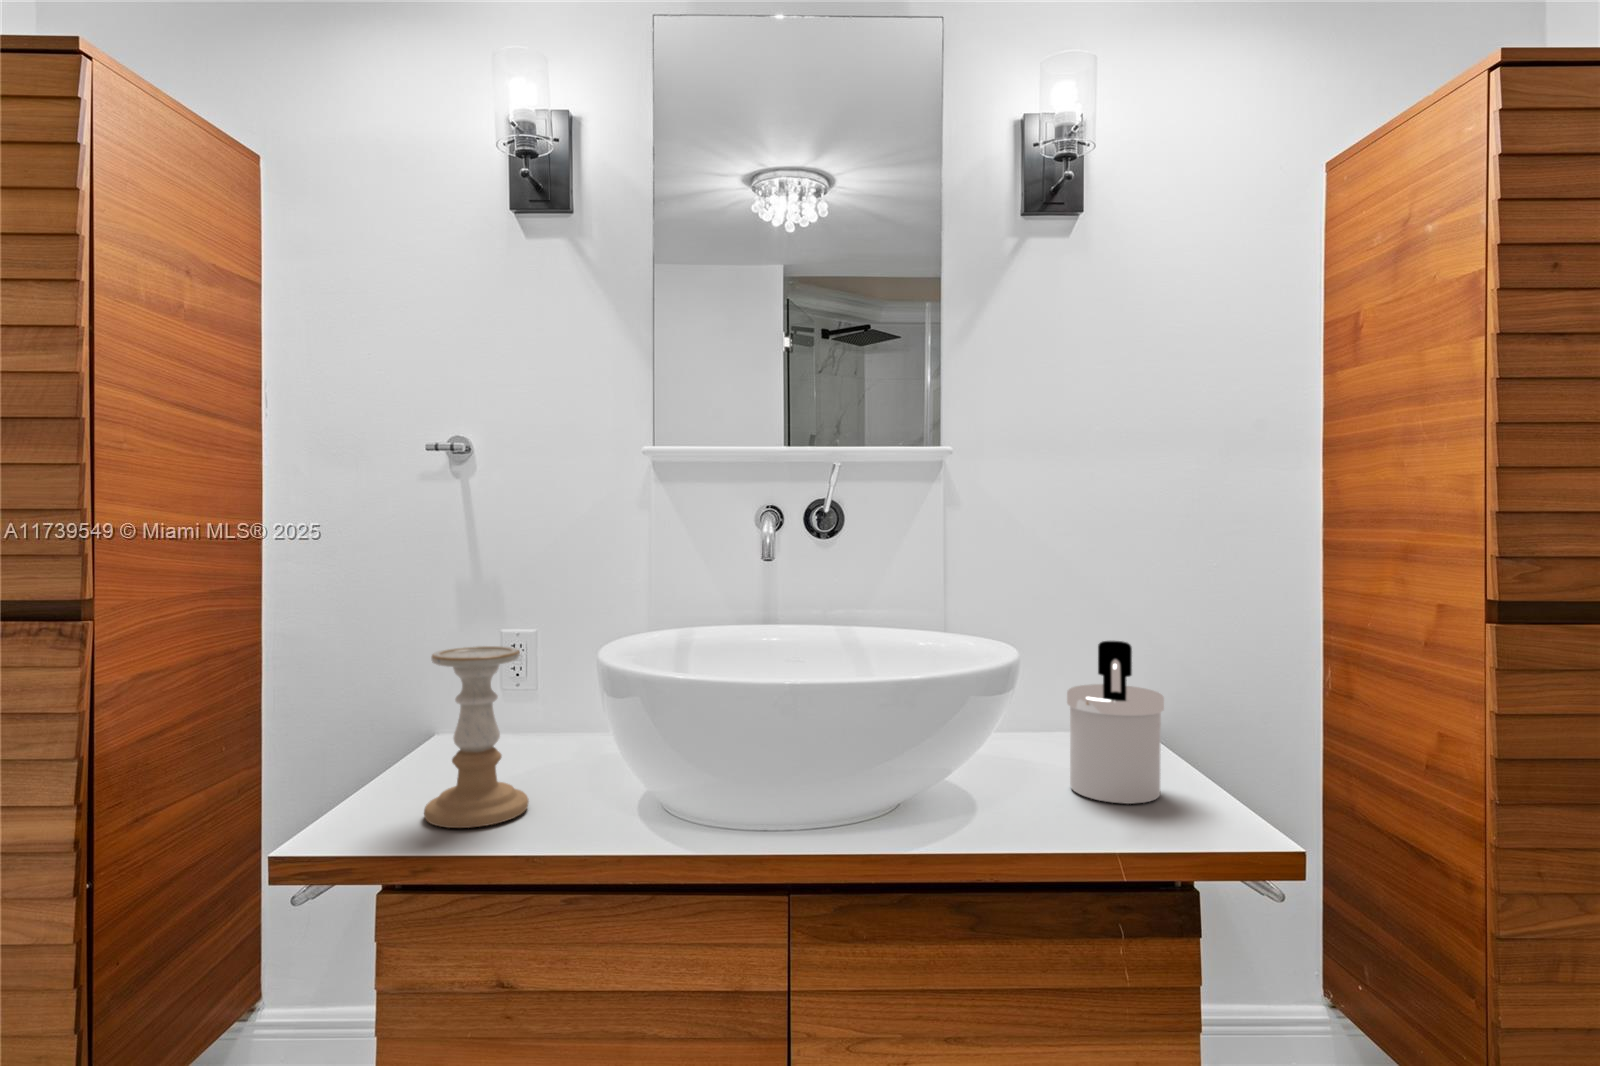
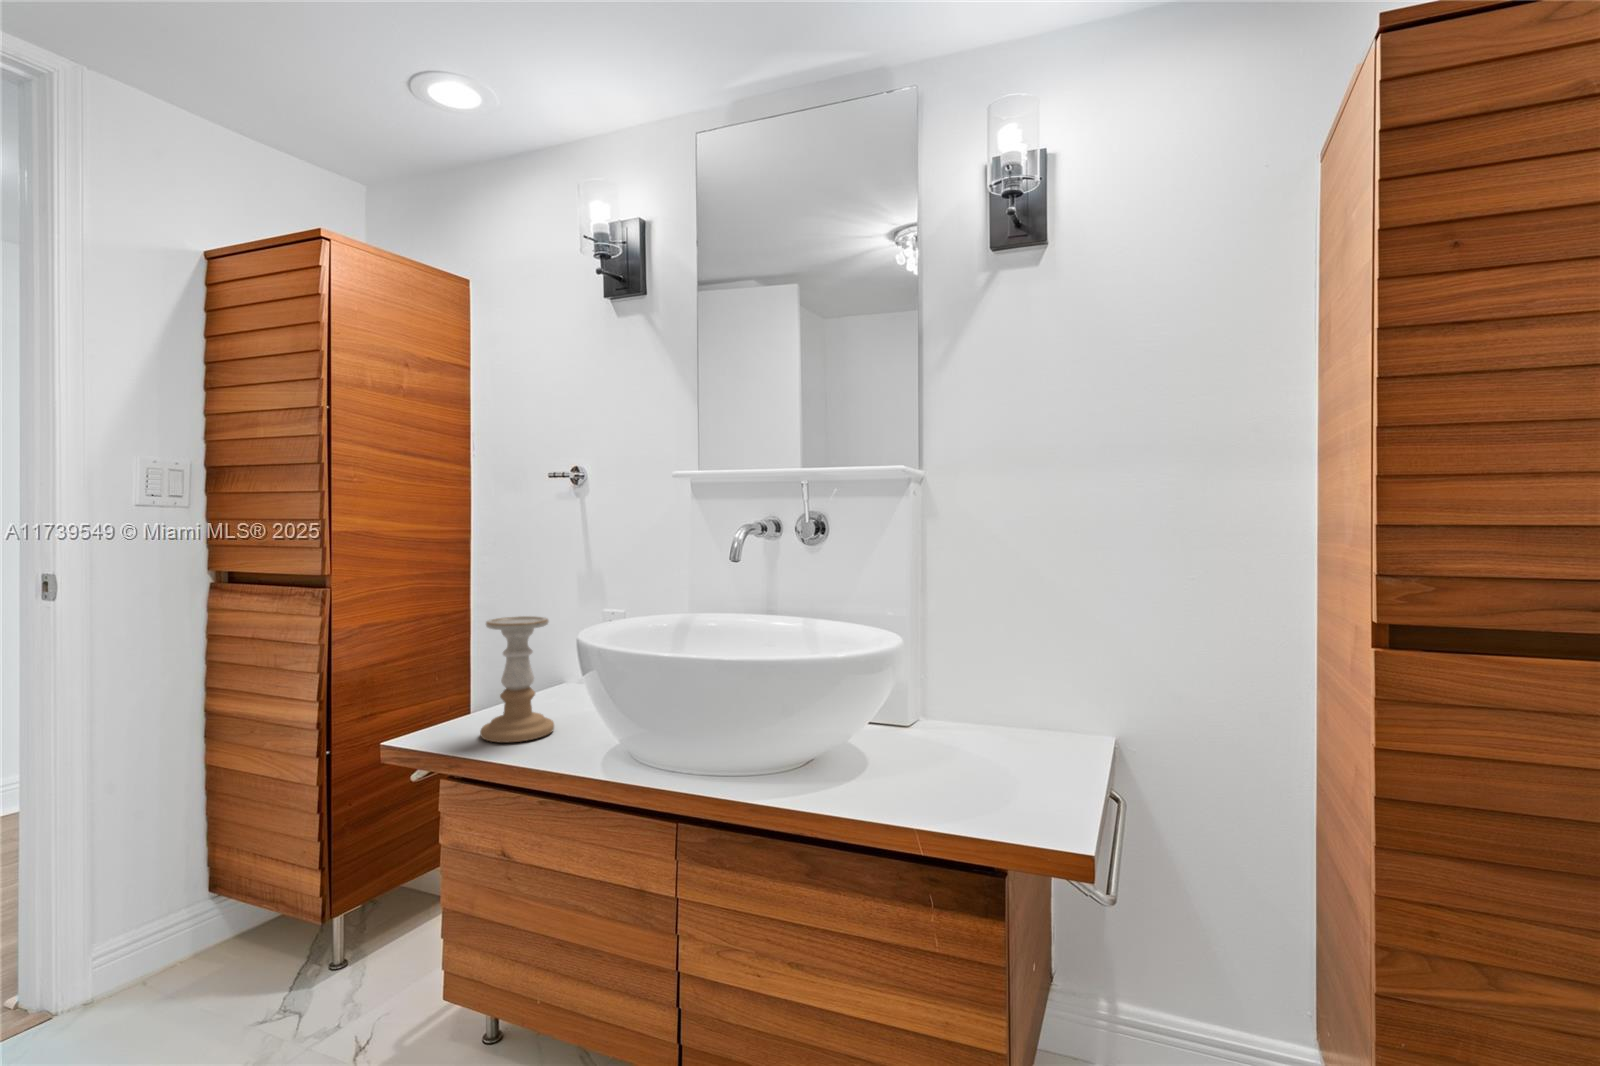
soap dispenser: present [1067,641,1164,804] -> none [959,639,1048,790]

